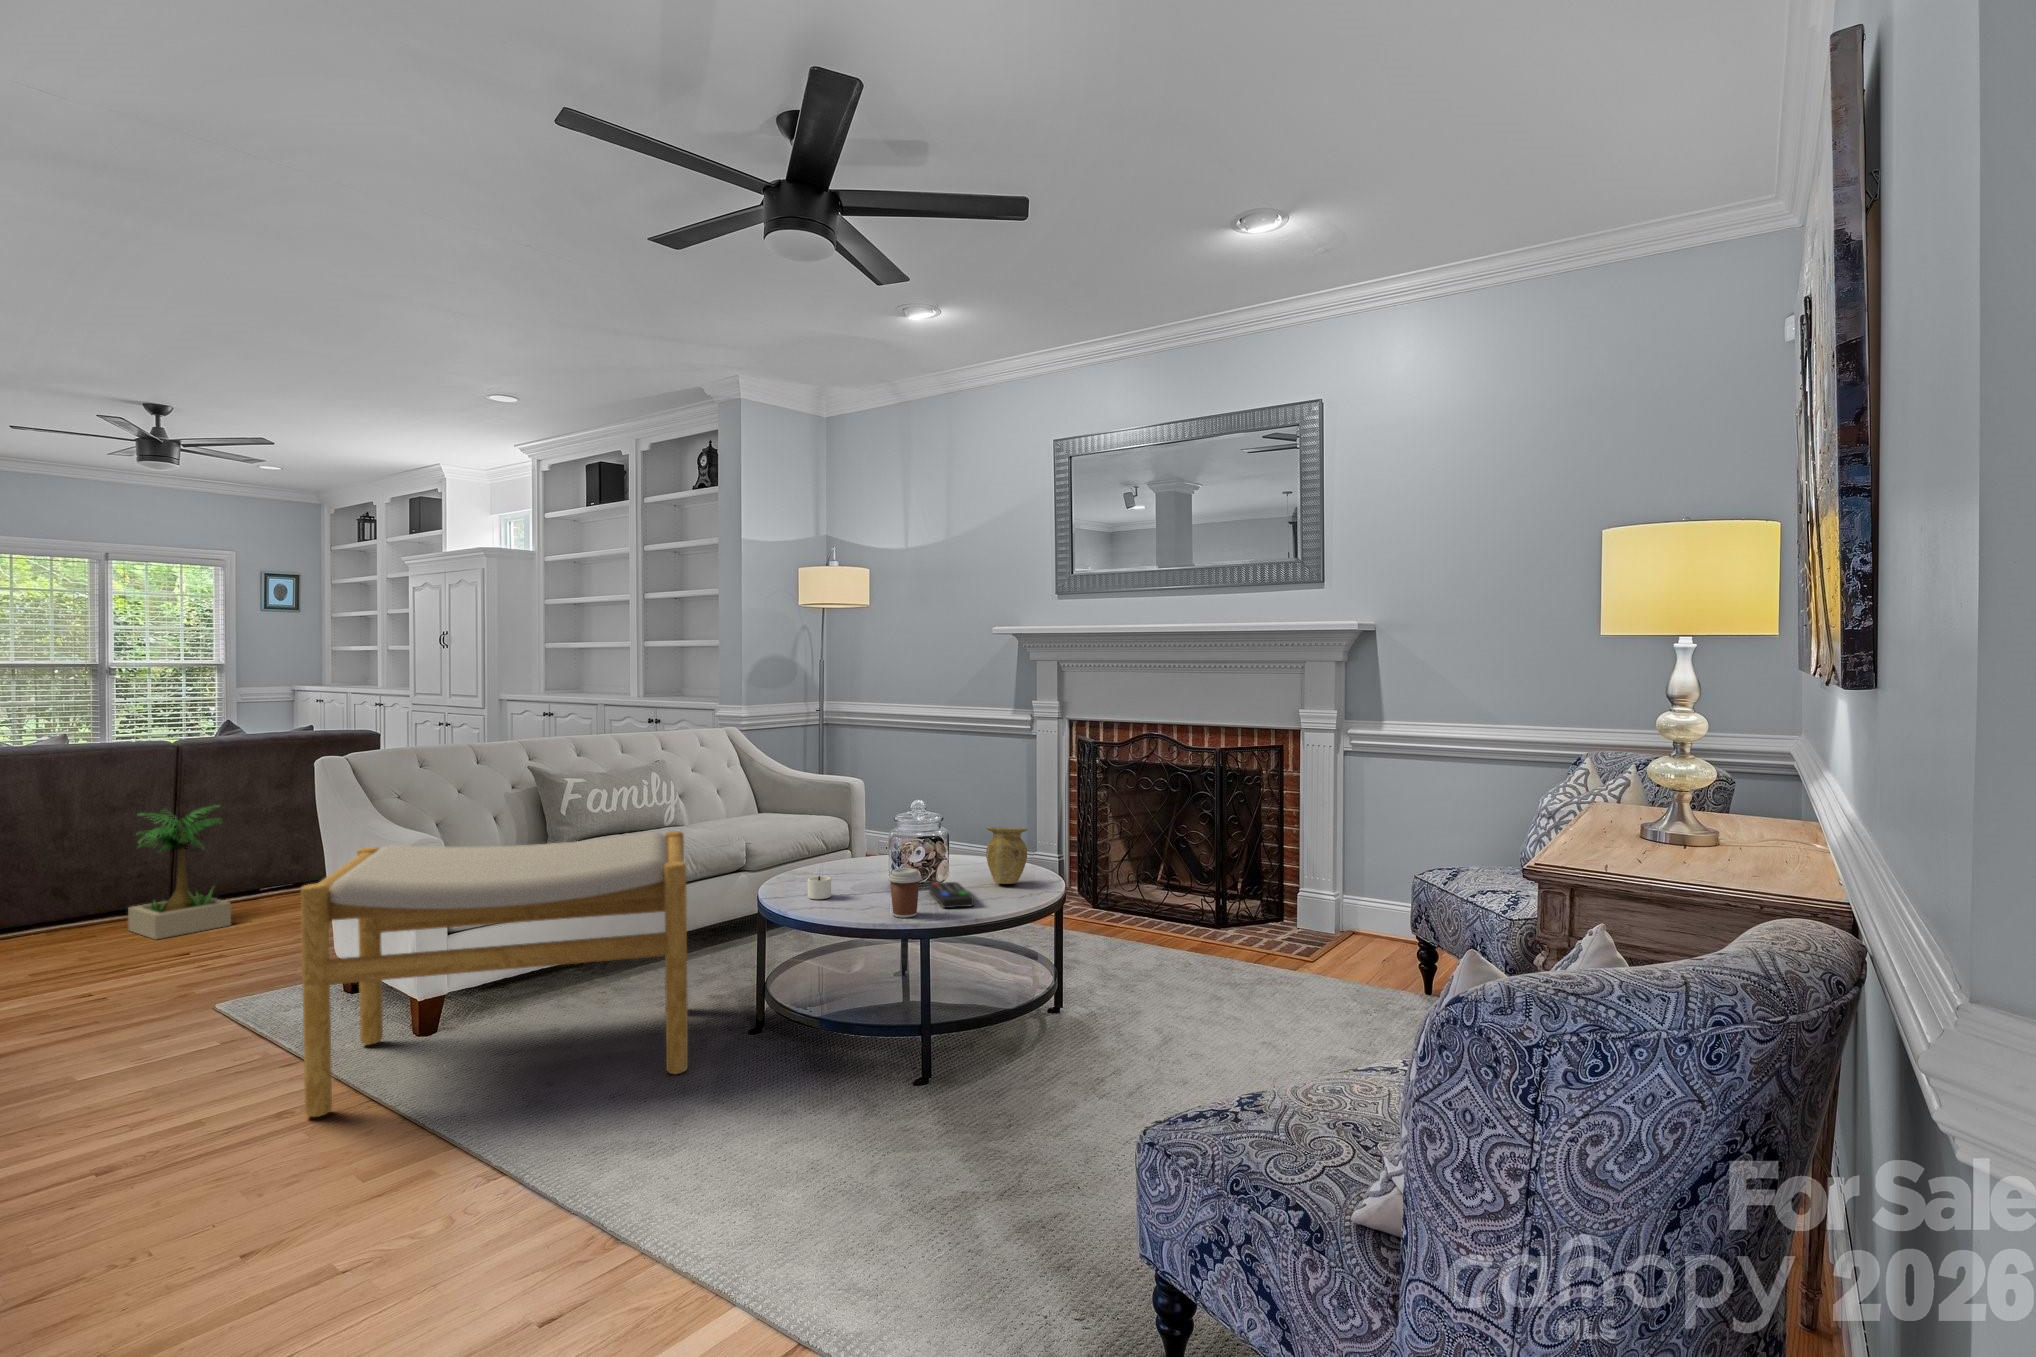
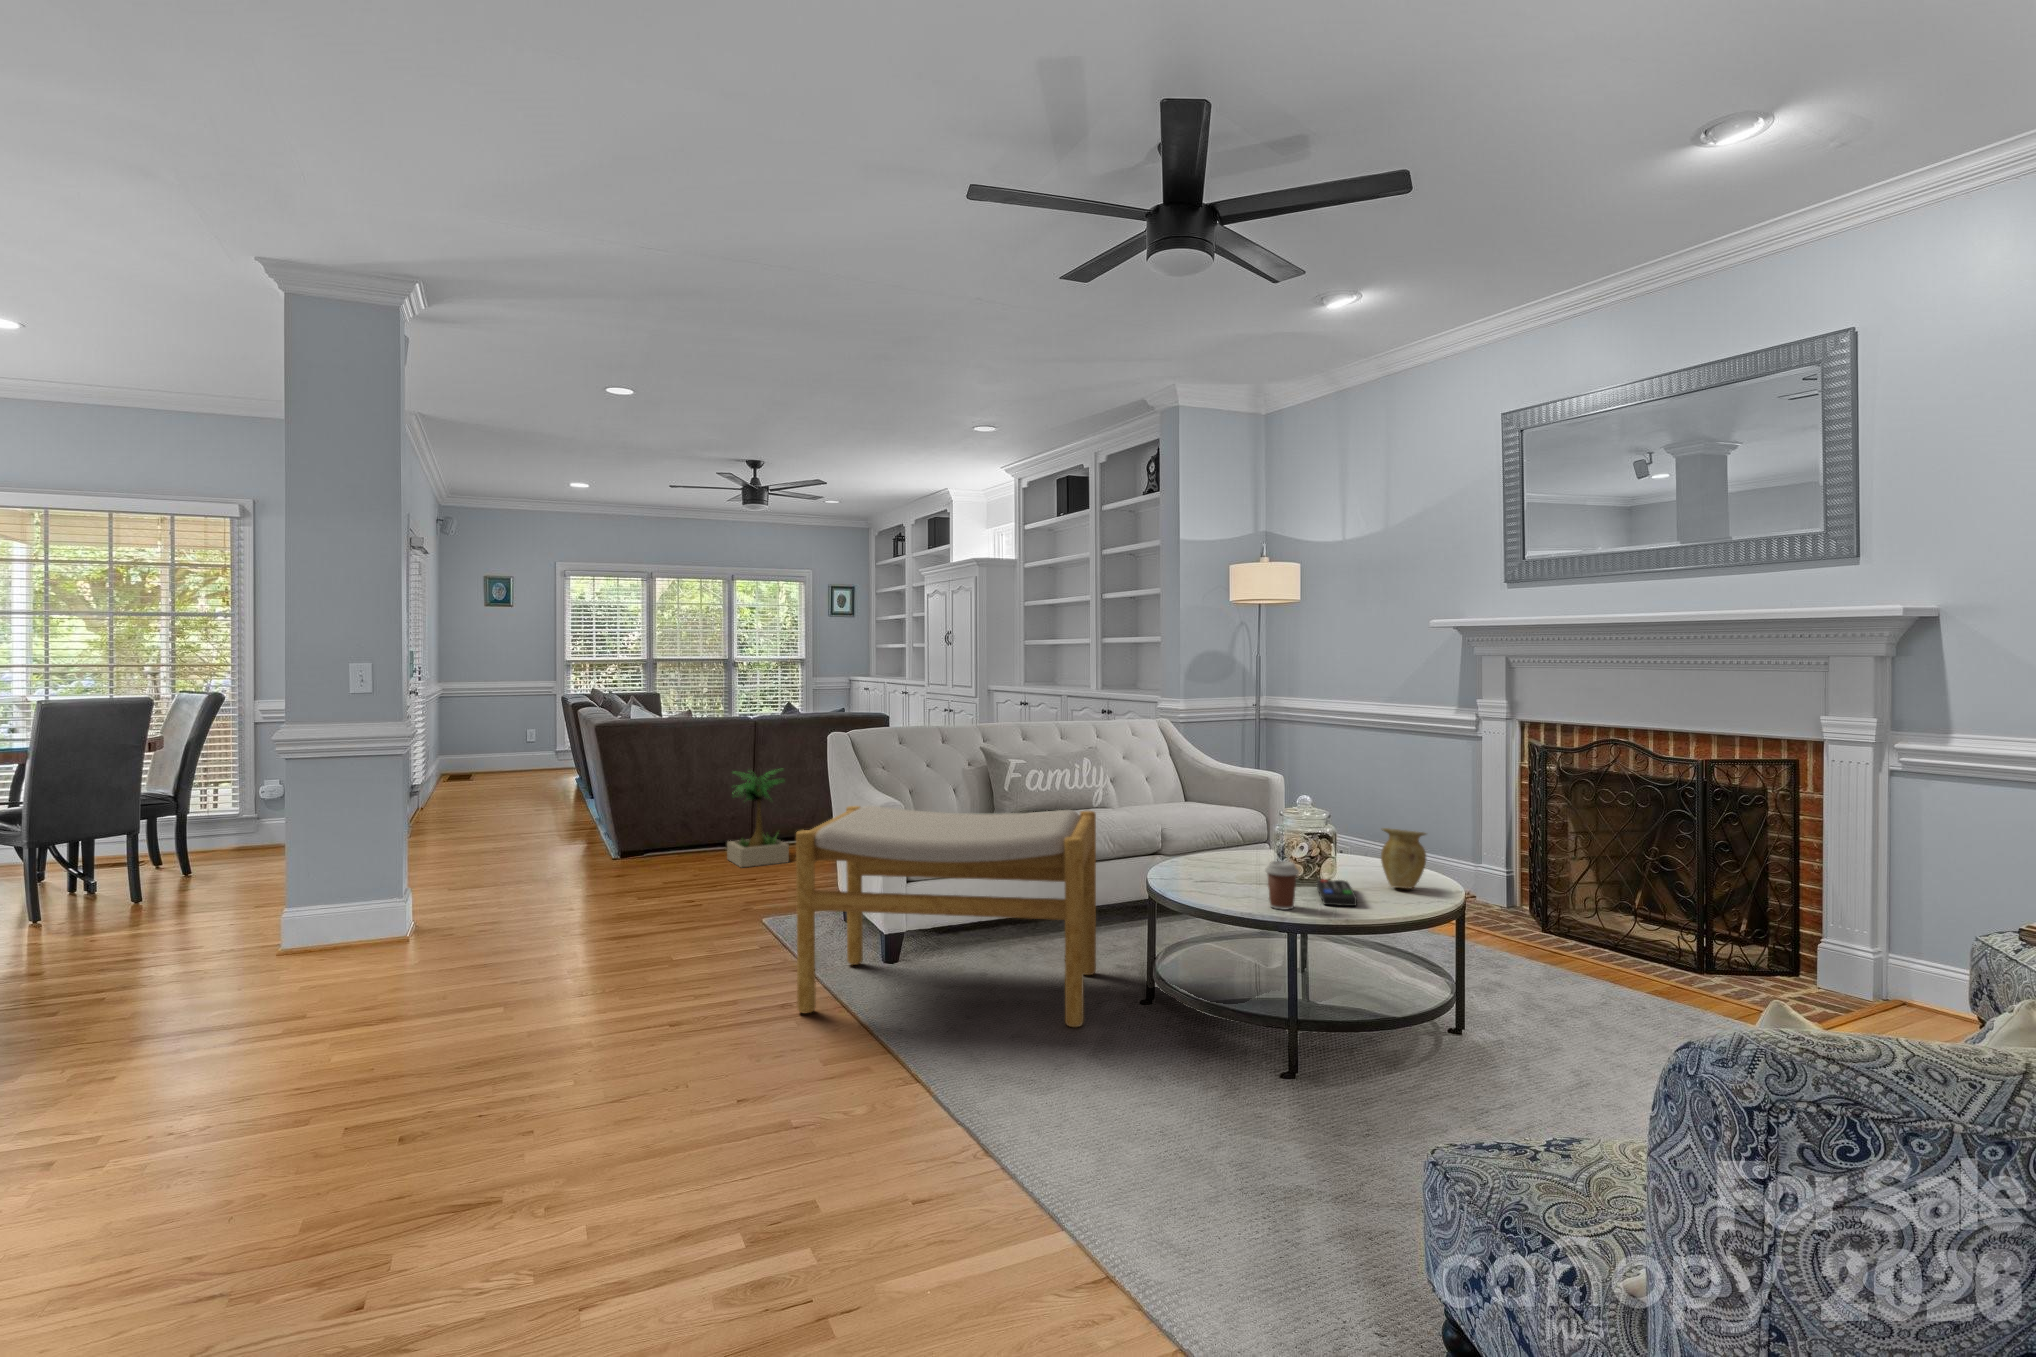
candle: present [808,876,831,899] -> none [1196,862,1227,885]

